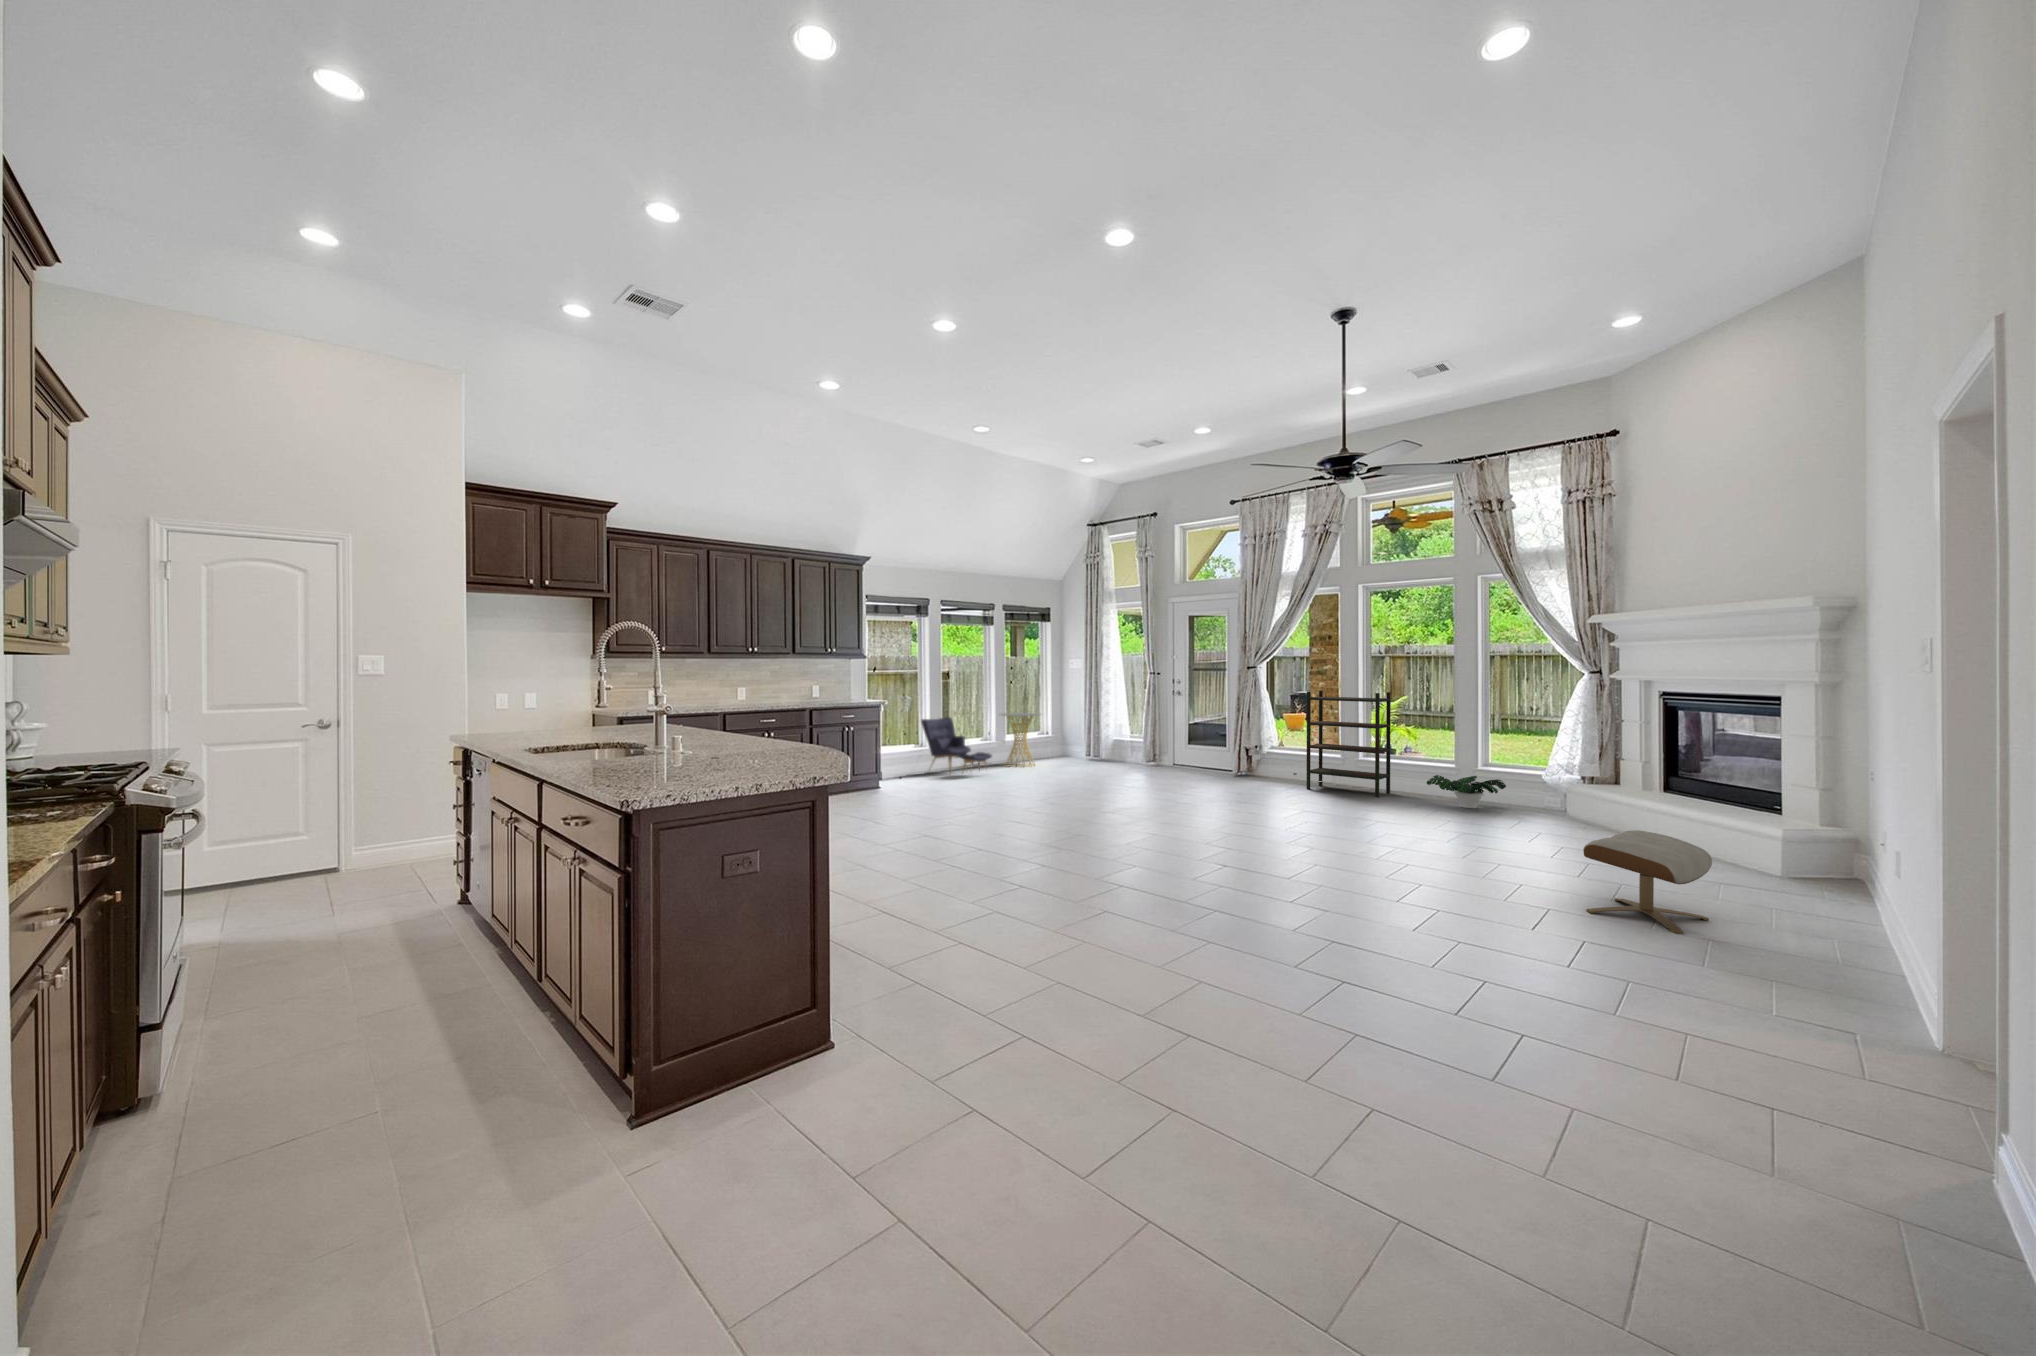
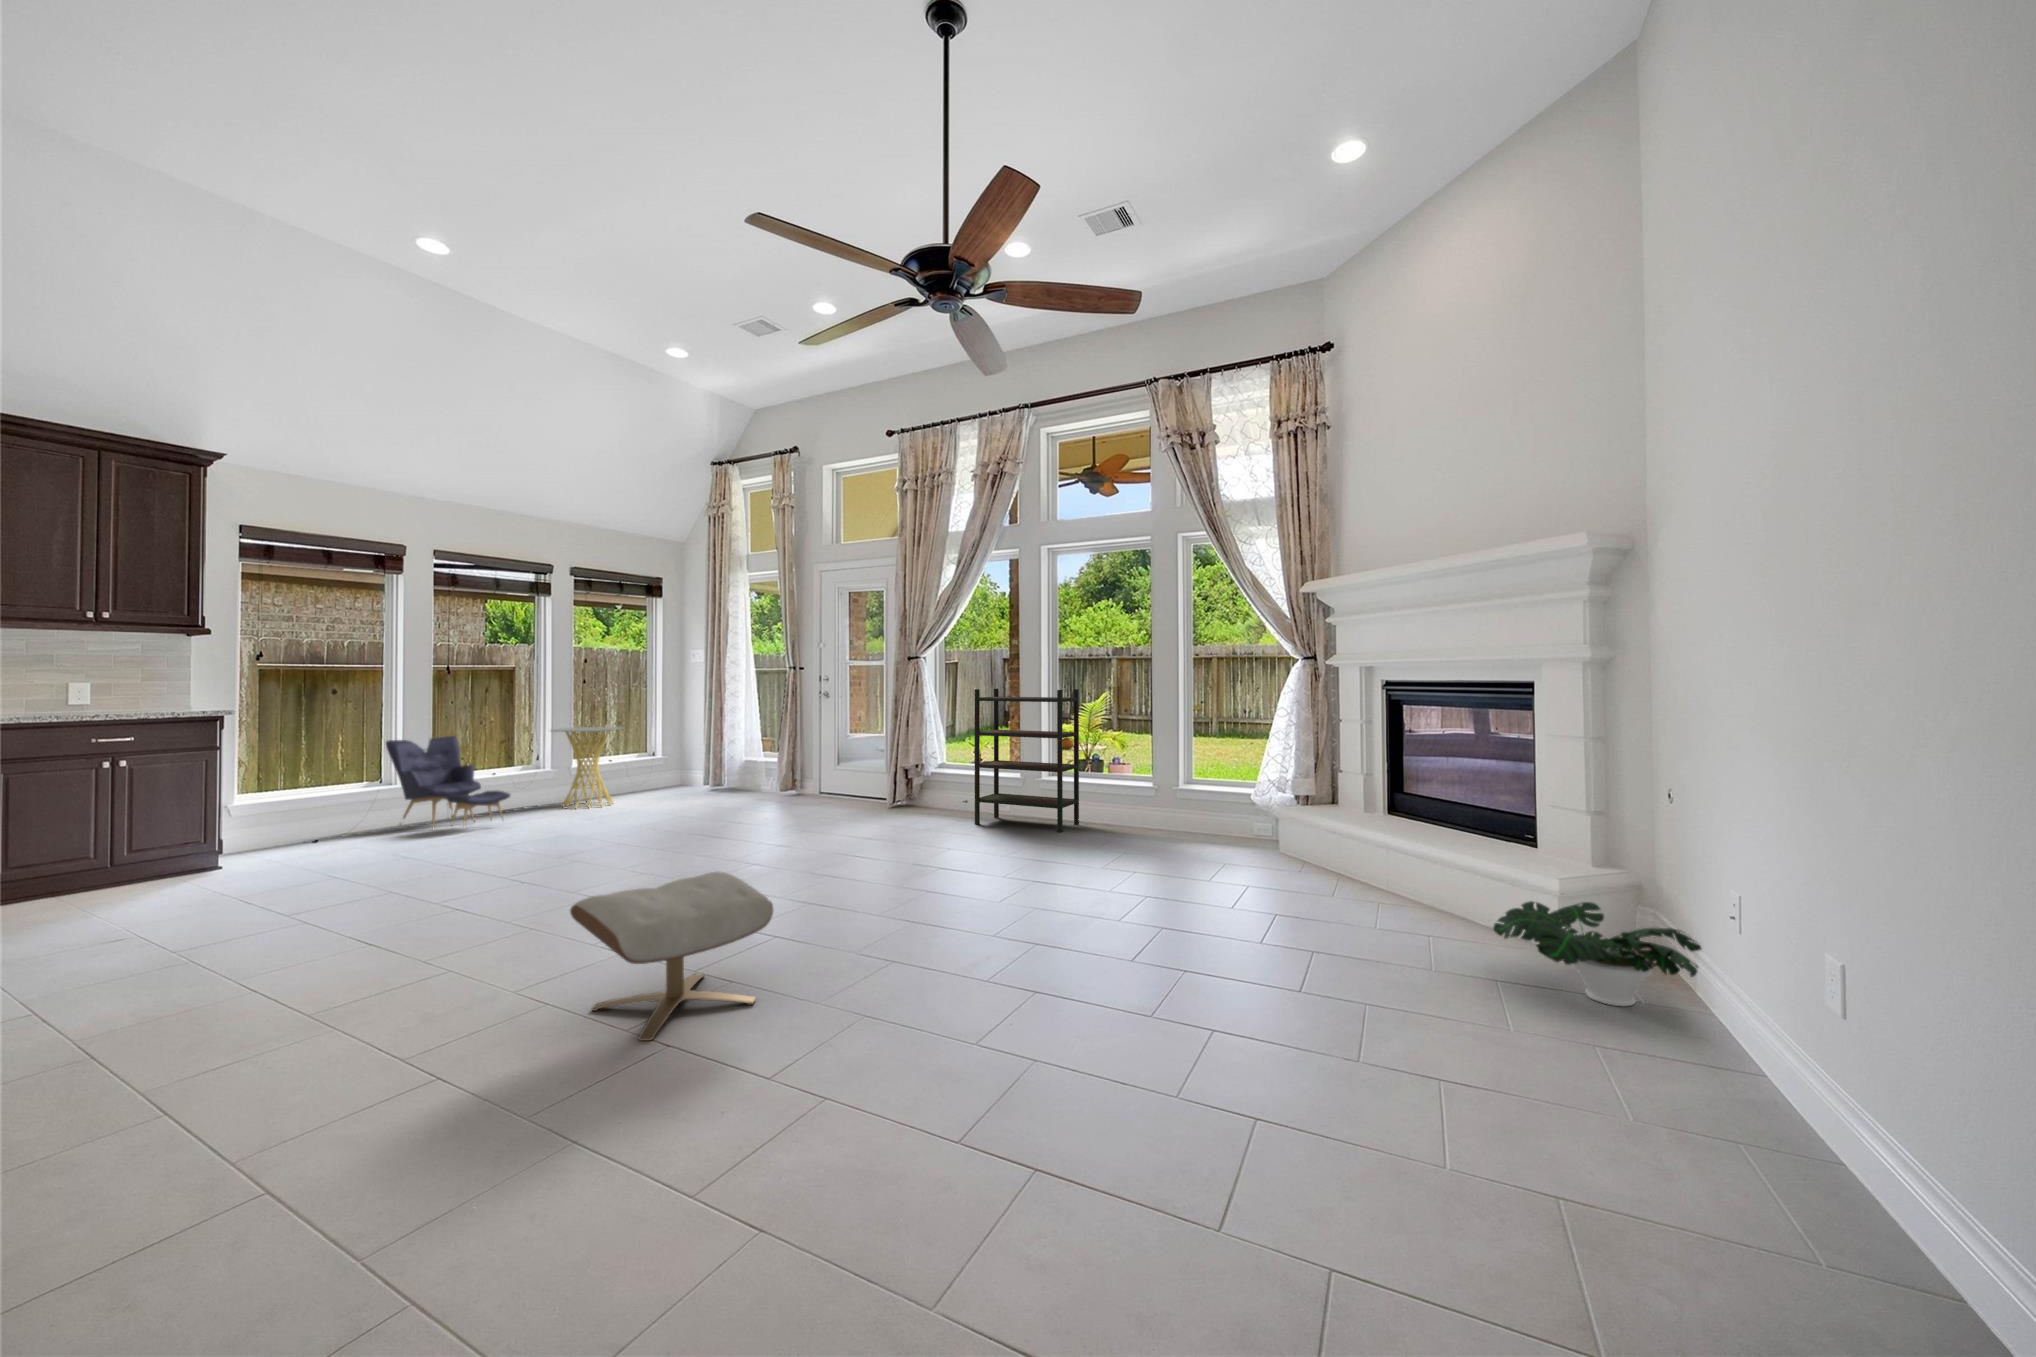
potted plant: present [1427,775,1506,808] -> present [1493,901,1701,1006]
ottoman: present [1583,830,1712,933] -> present [570,872,773,1041]

